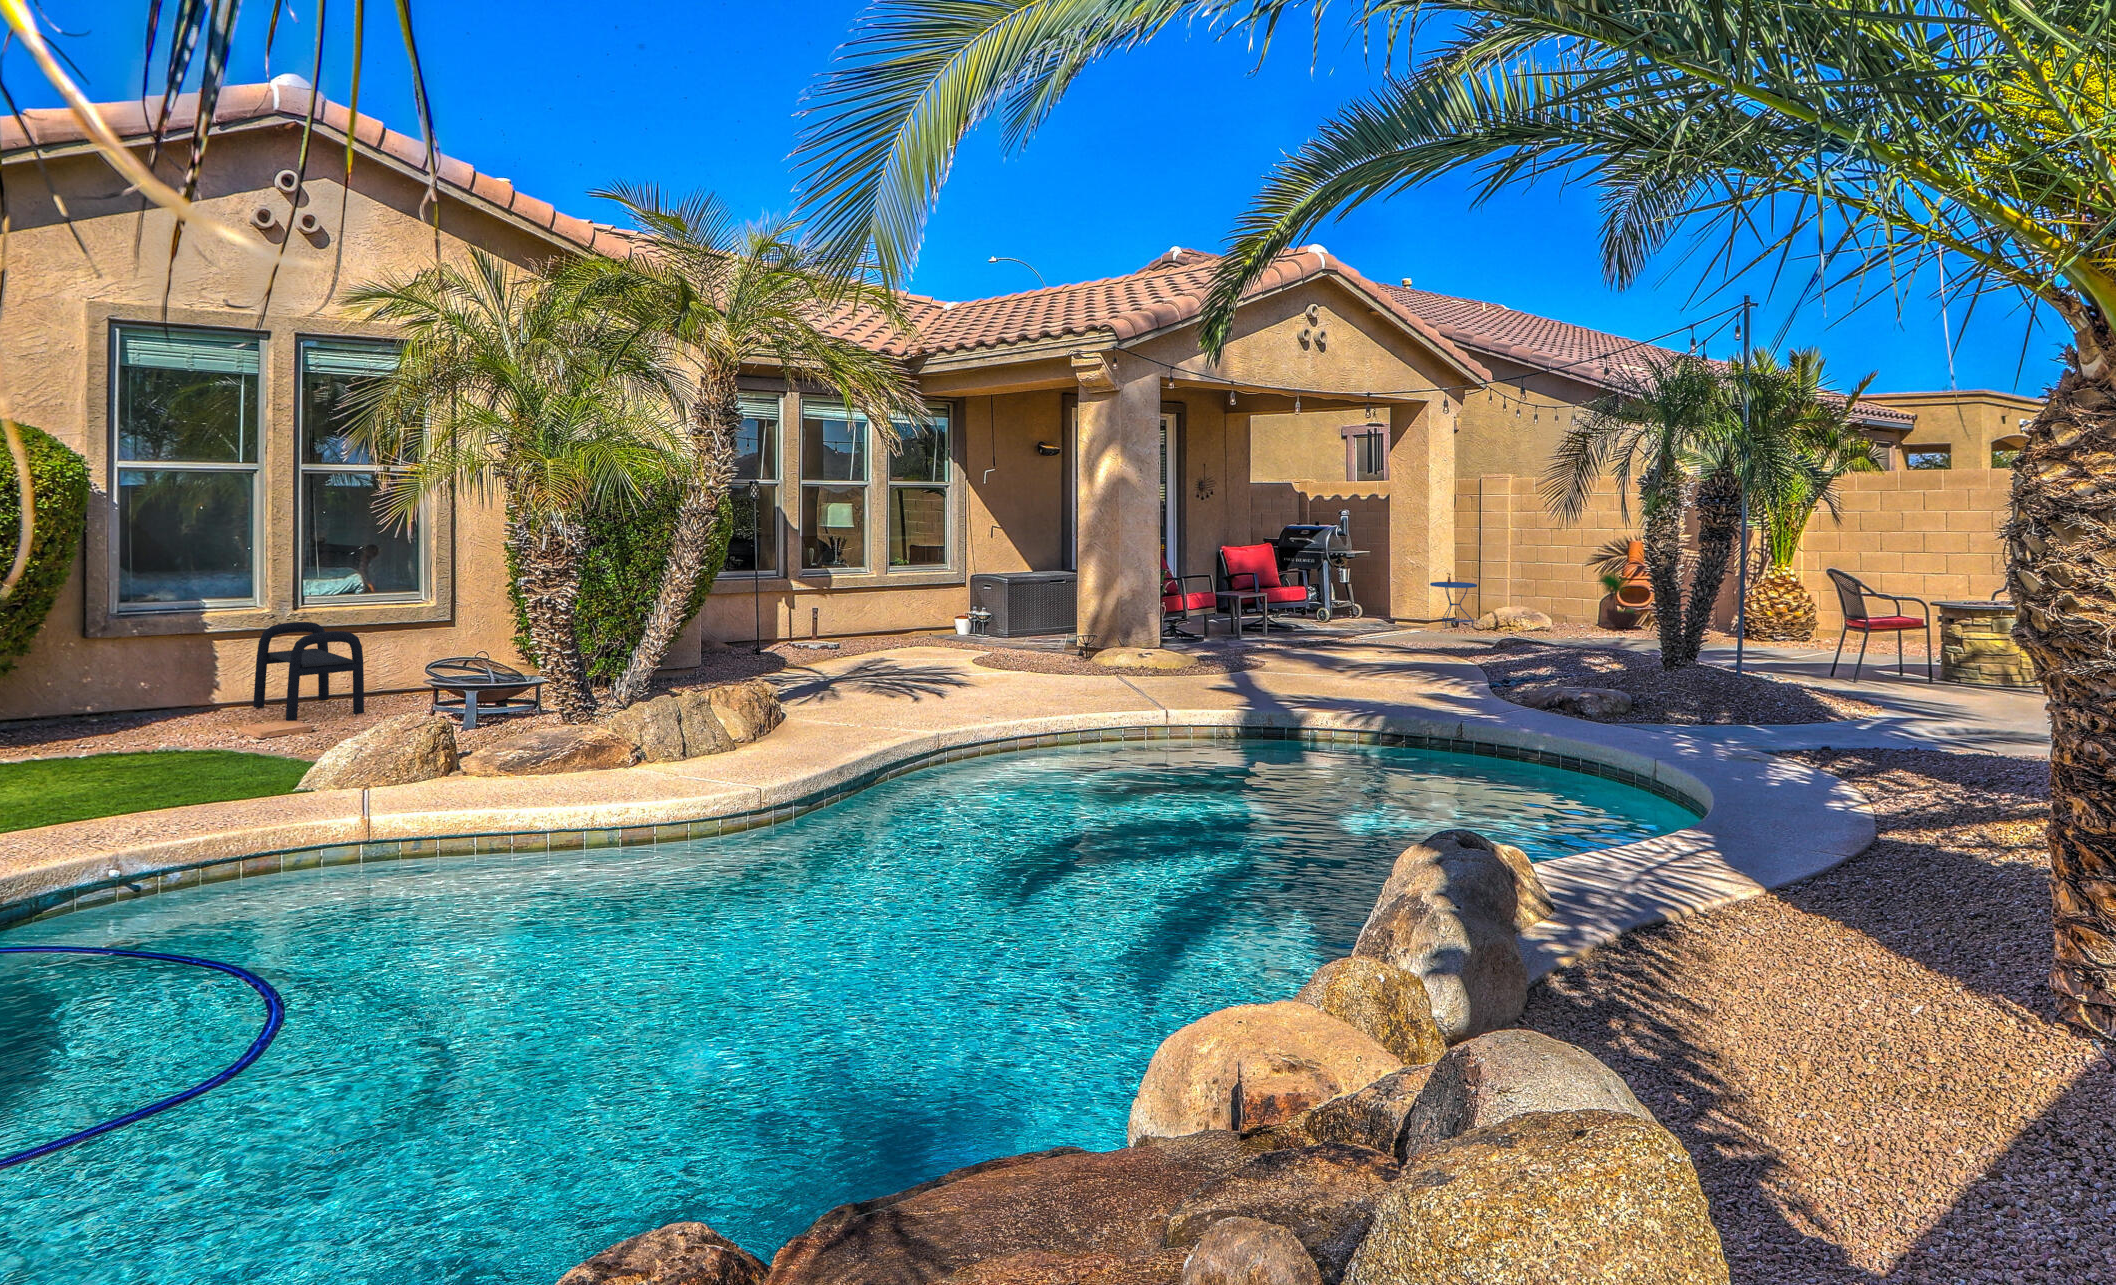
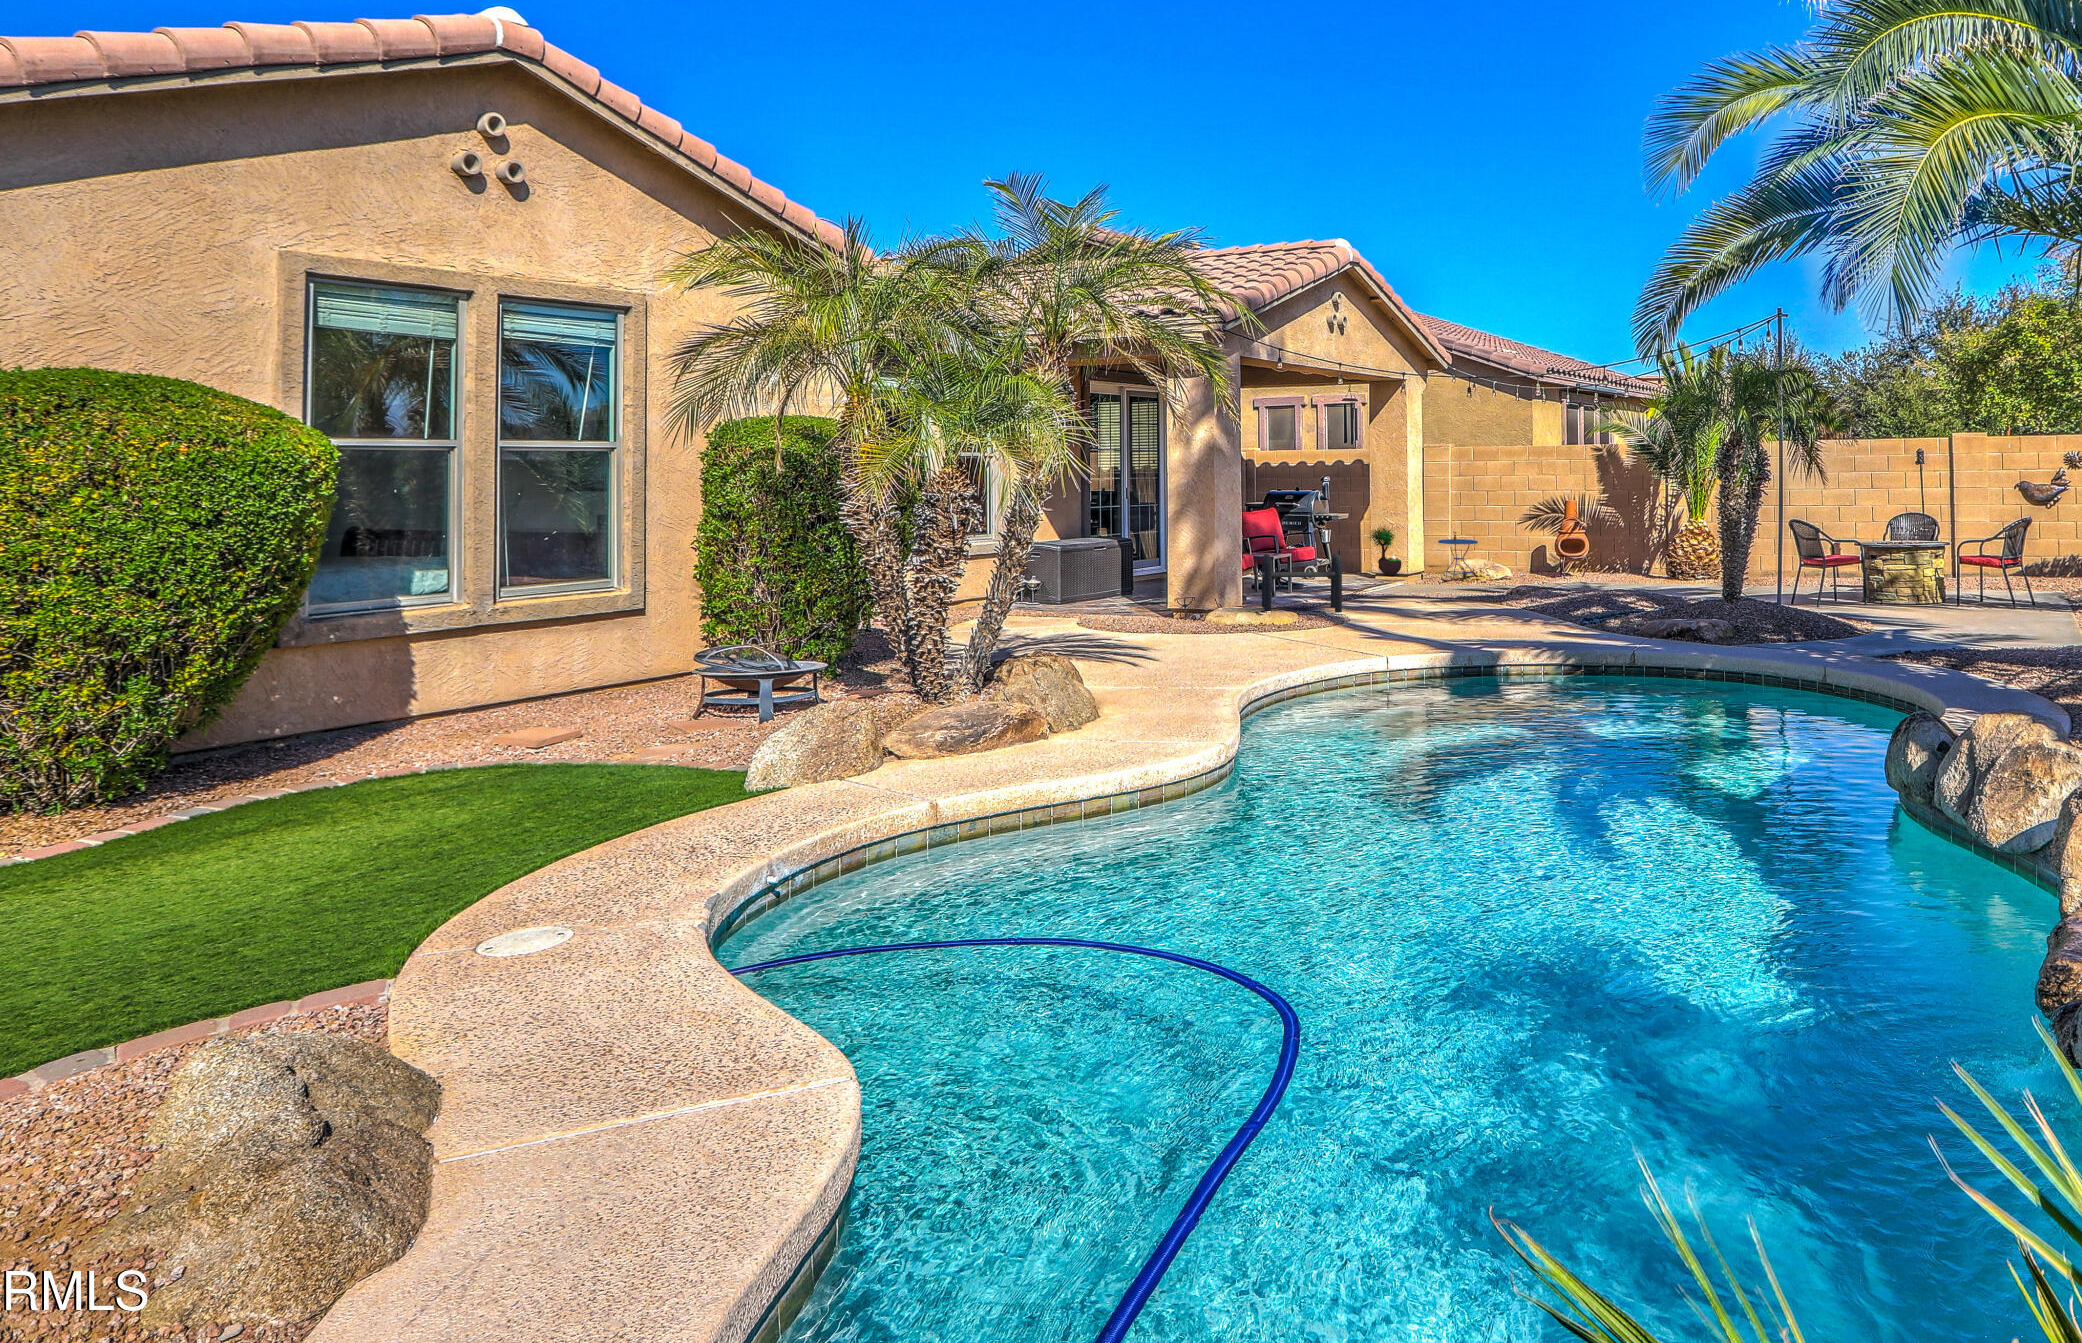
potted tree: present [1597,571,1636,628] -> present [1370,528,1401,576]
bench: present [253,622,364,721] -> present [1262,554,1342,613]

